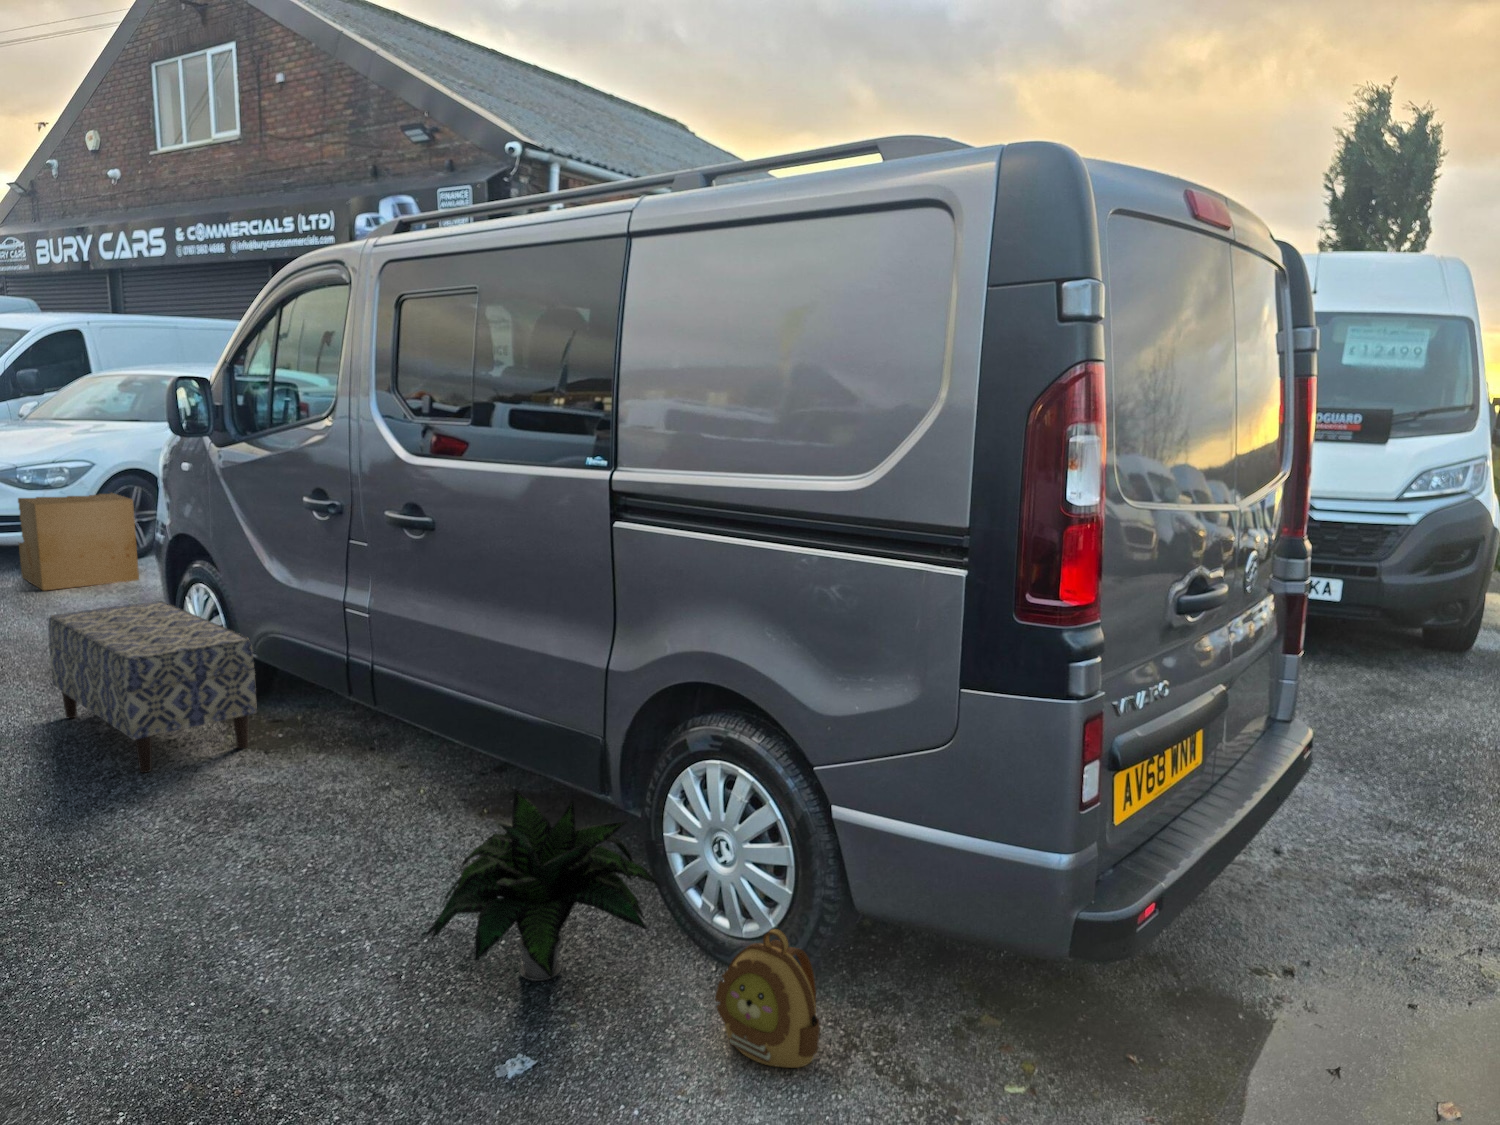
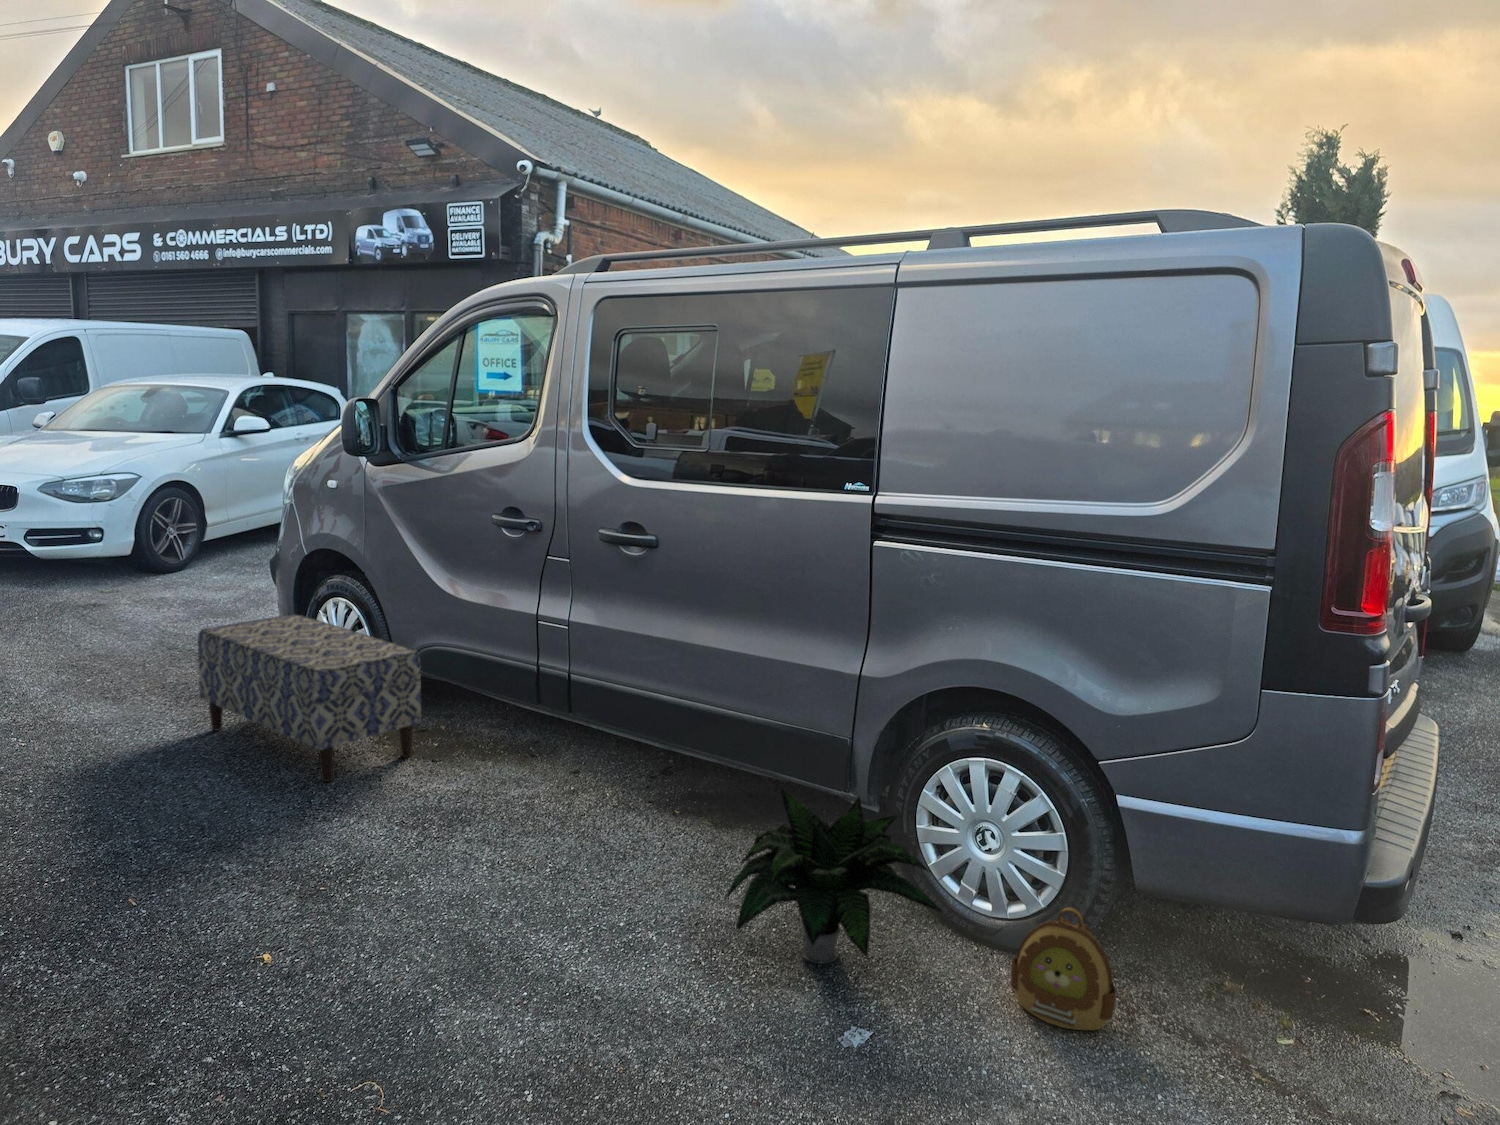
cardboard box: present [18,493,139,590] -> none [63,503,192,603]

